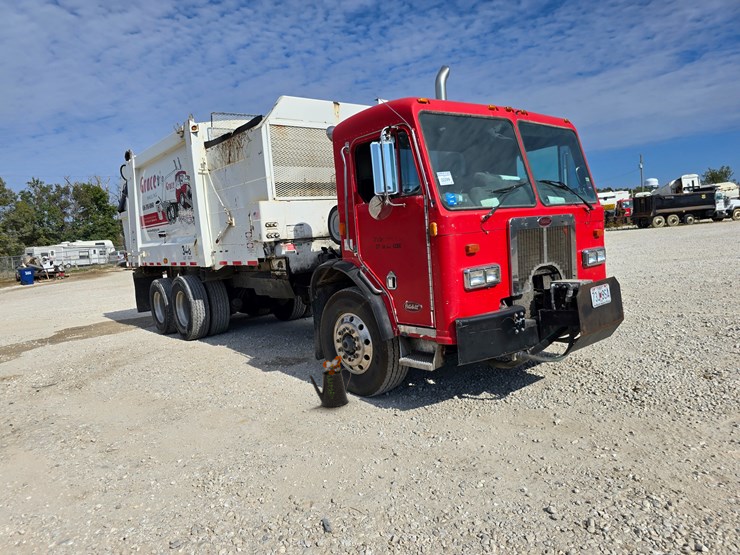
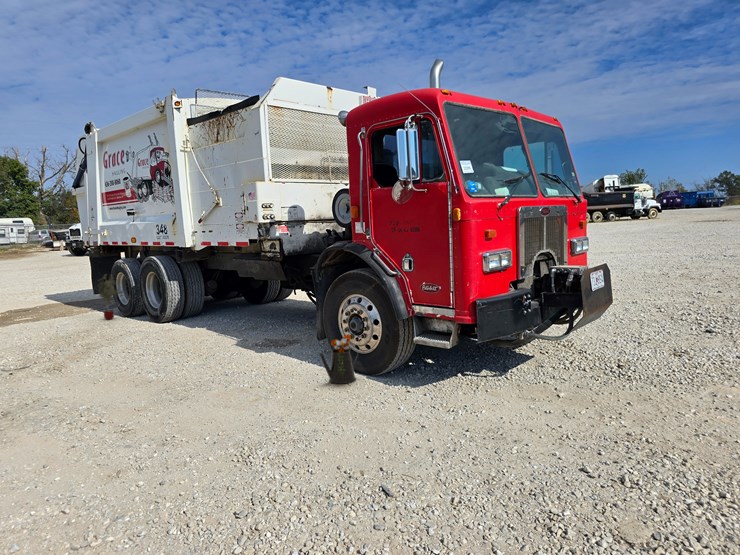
potted tree: none [131,295,158,340] -> present [98,274,124,320]

